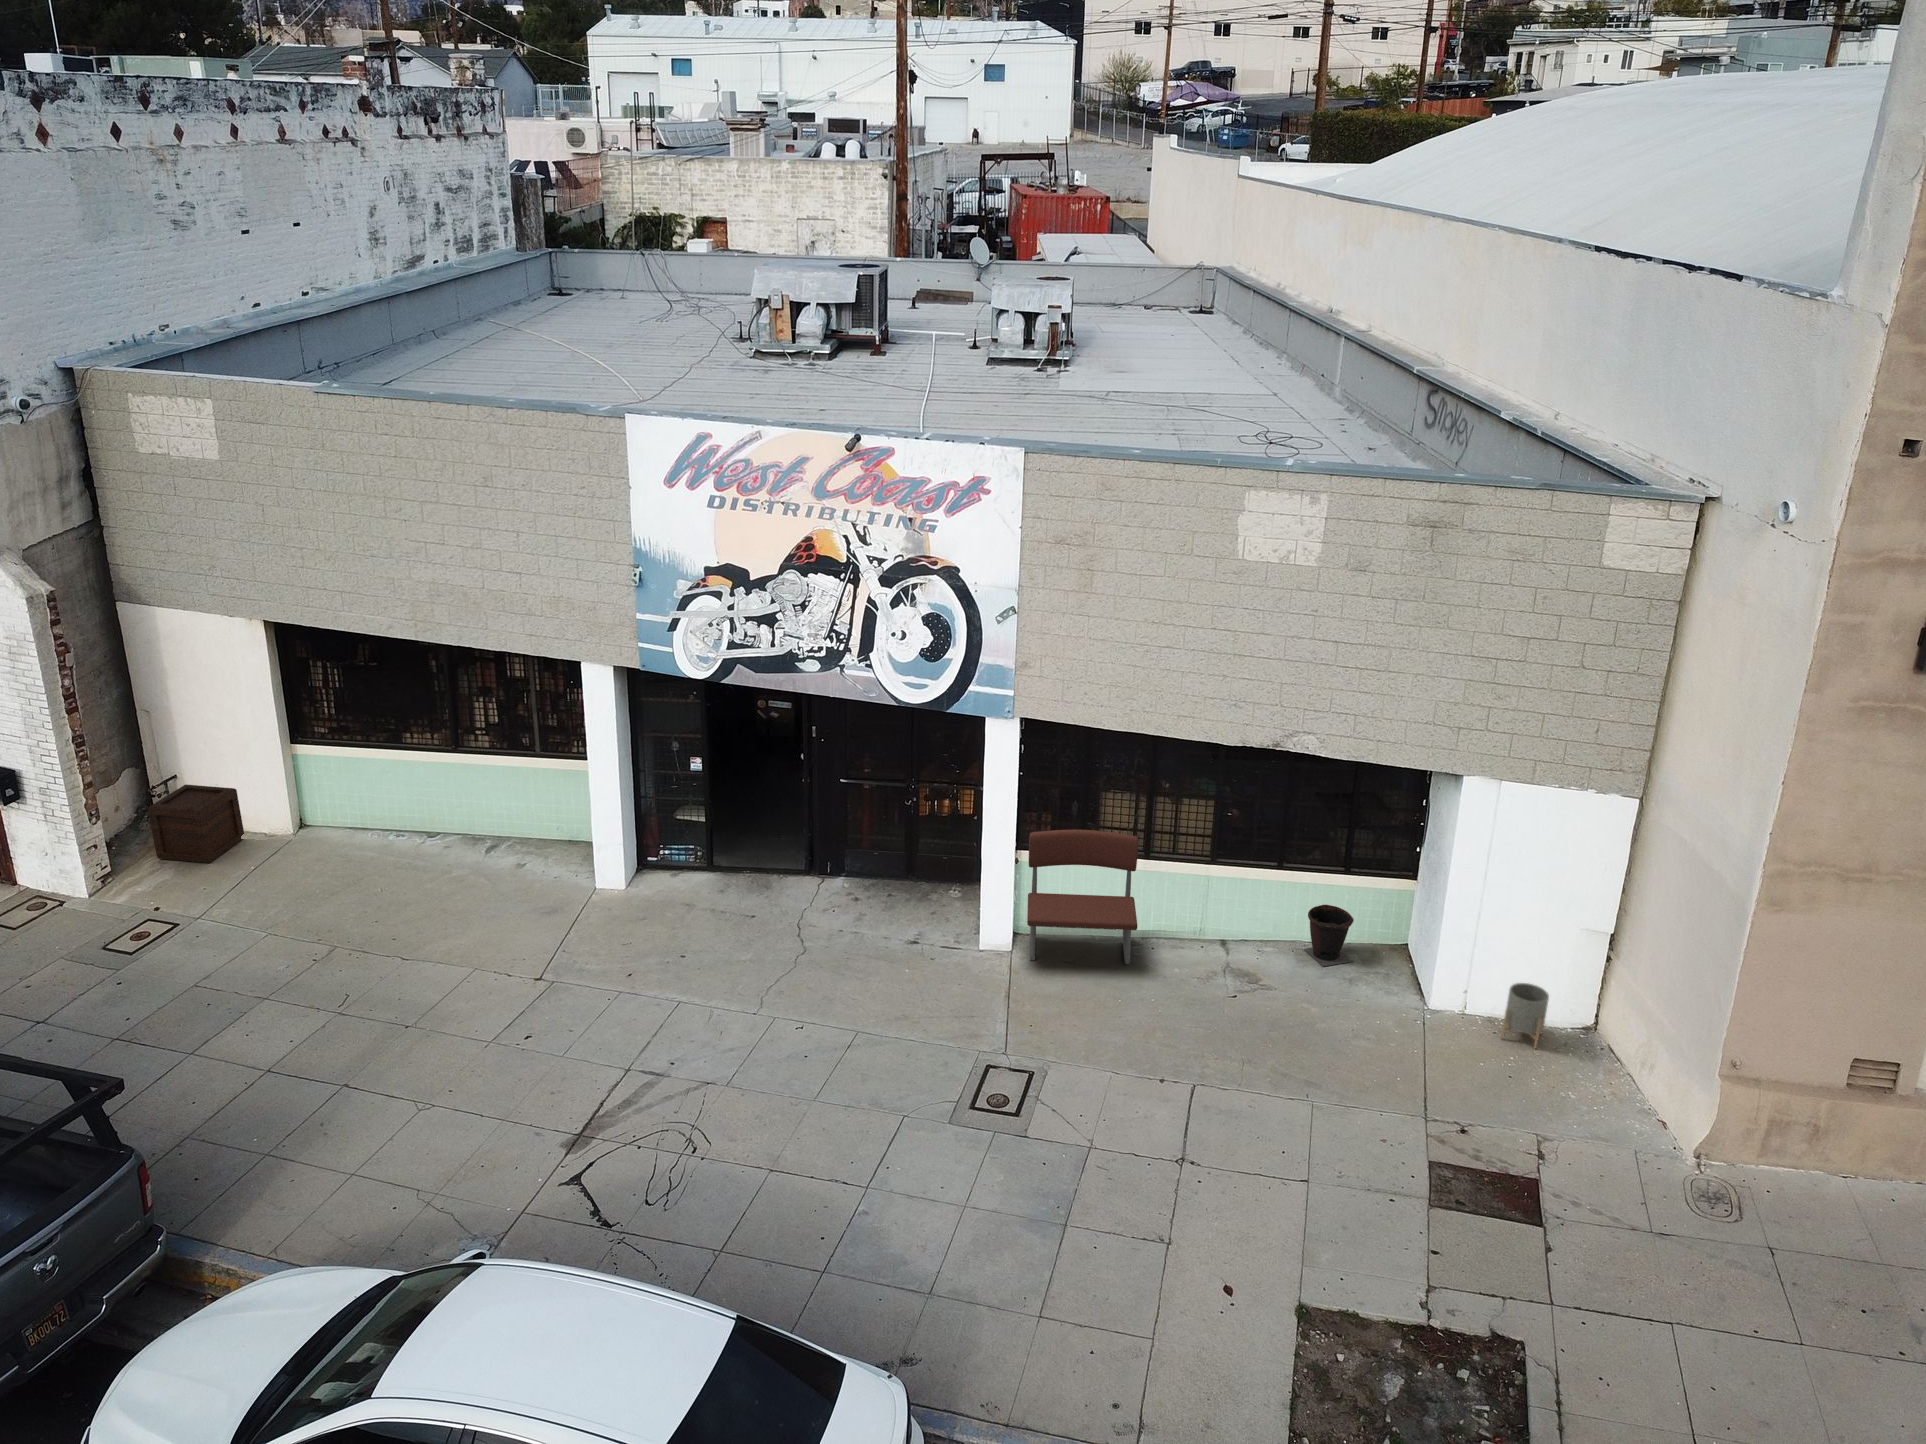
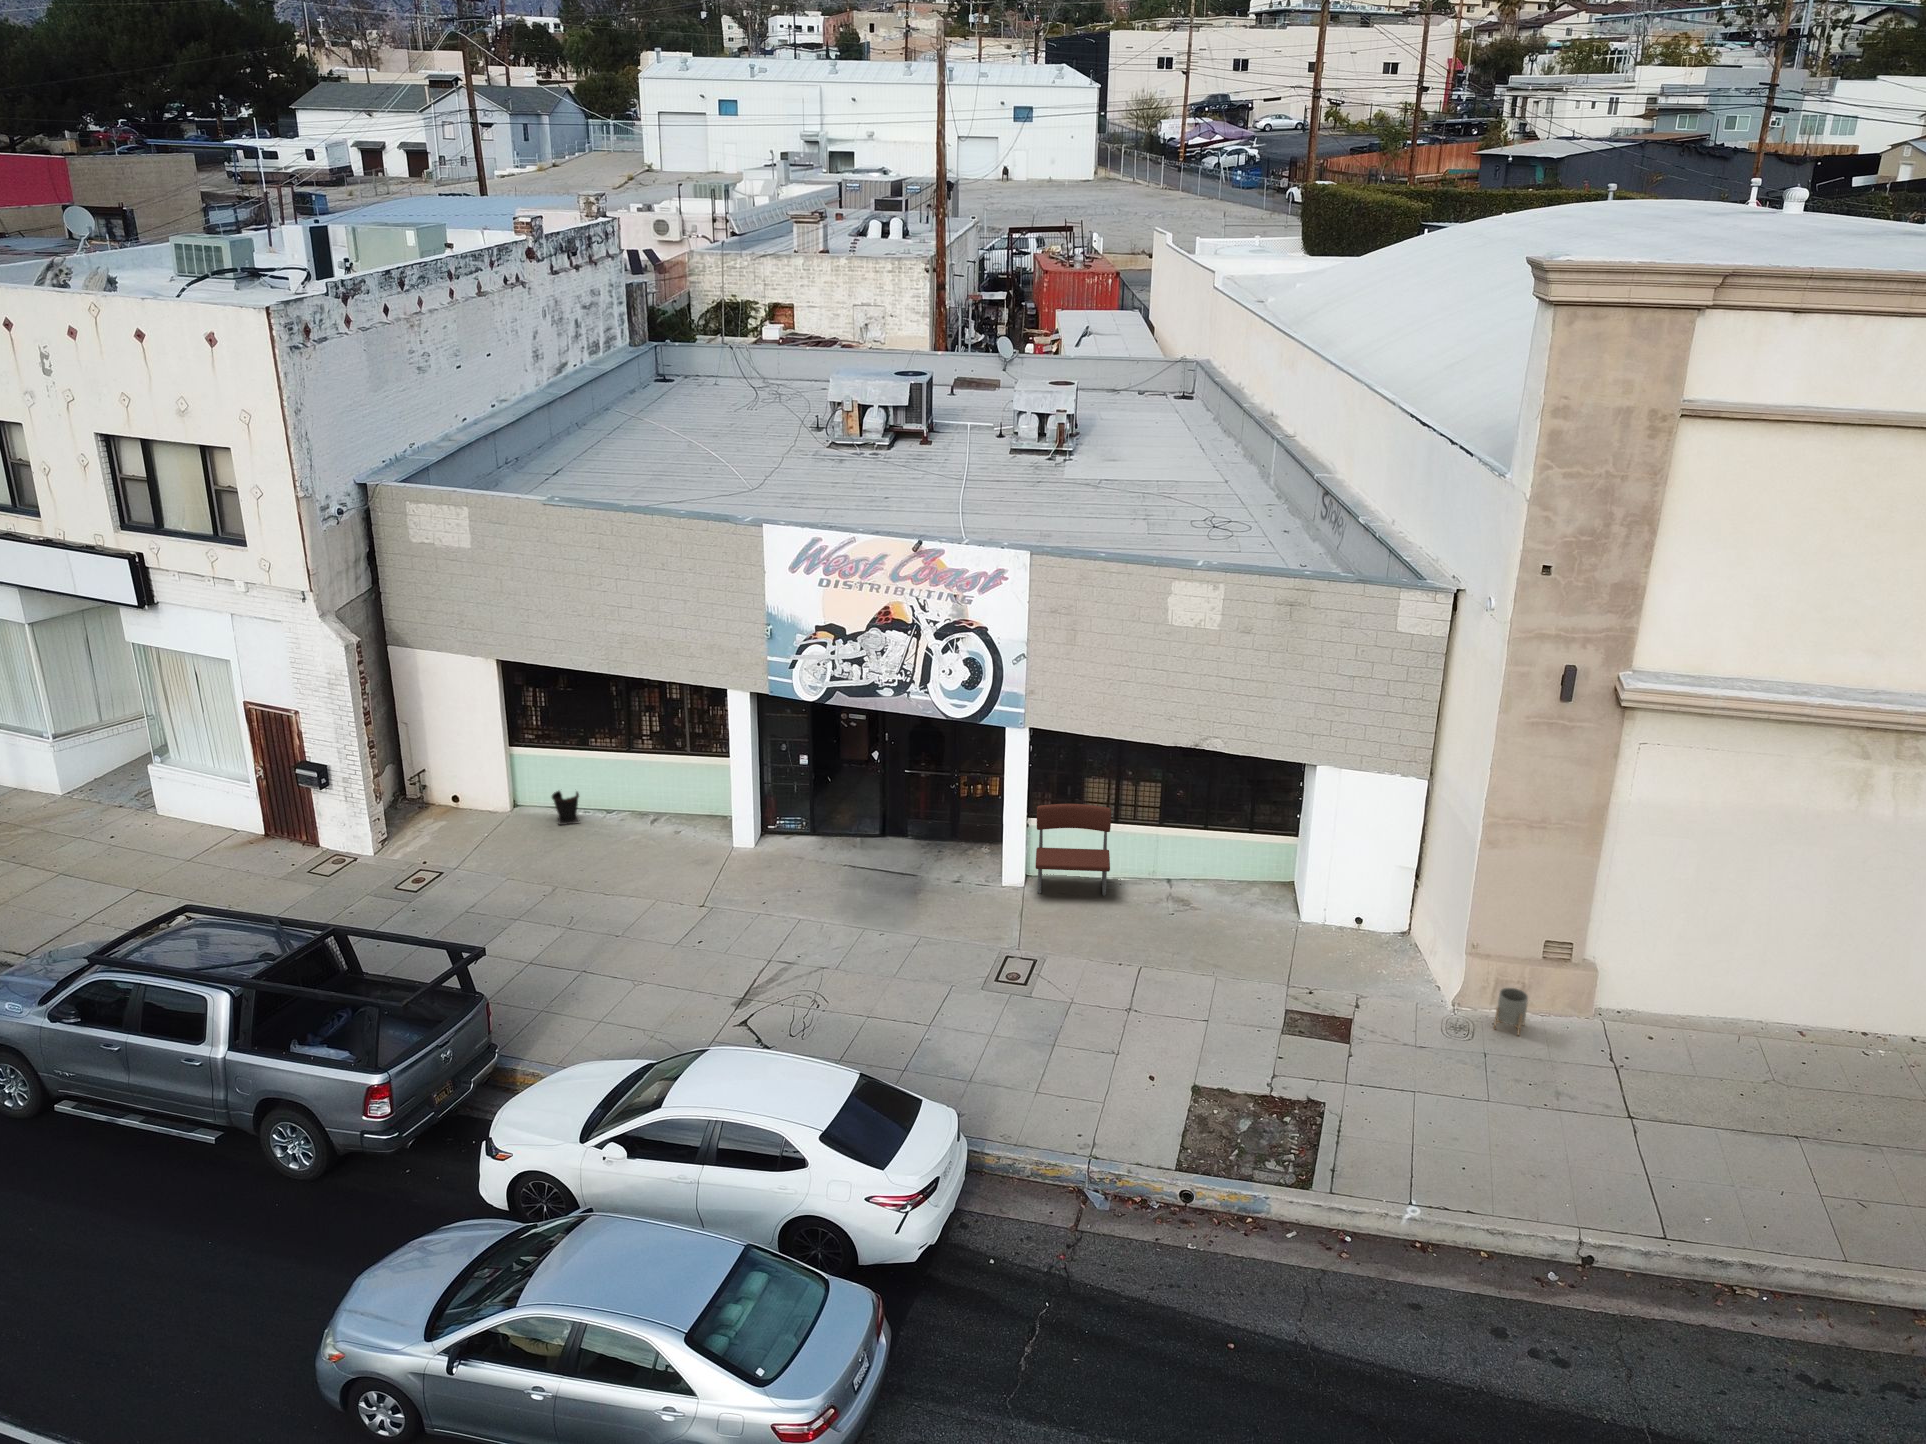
wooden crate: present [148,785,244,863] -> none [409,776,472,832]
bucket: present [1304,905,1354,966] -> present [552,791,580,825]
planter: present [1501,983,1549,1049] -> present [1494,988,1528,1035]

